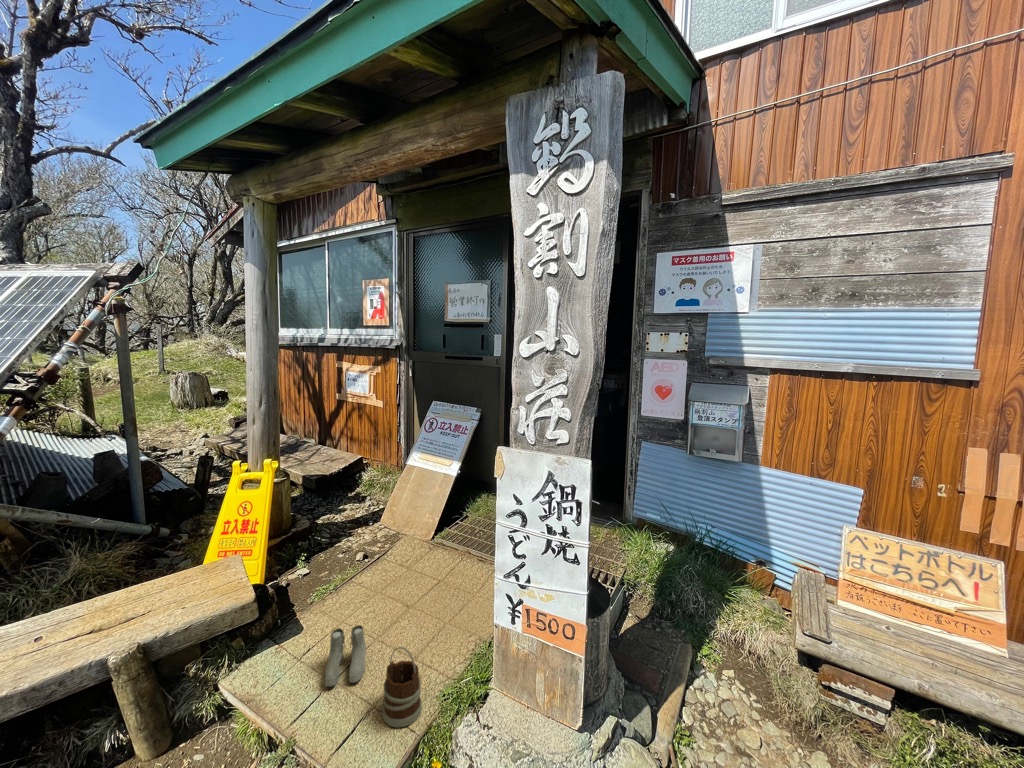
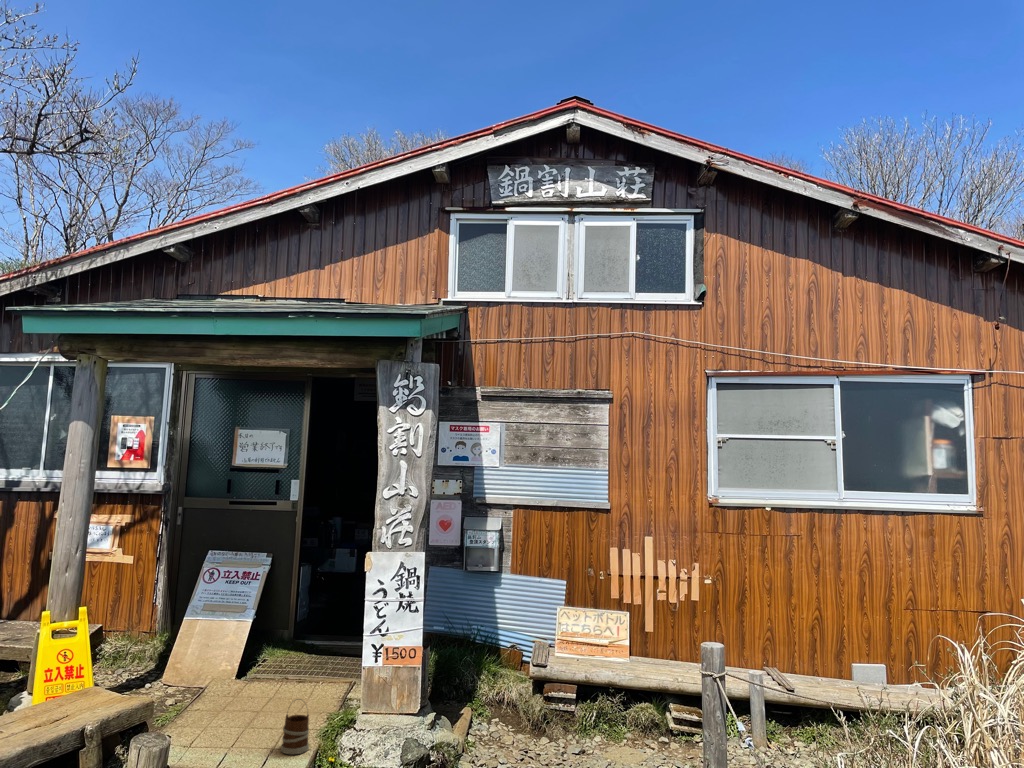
boots: present [325,625,366,687] -> none [220,710,251,751]

